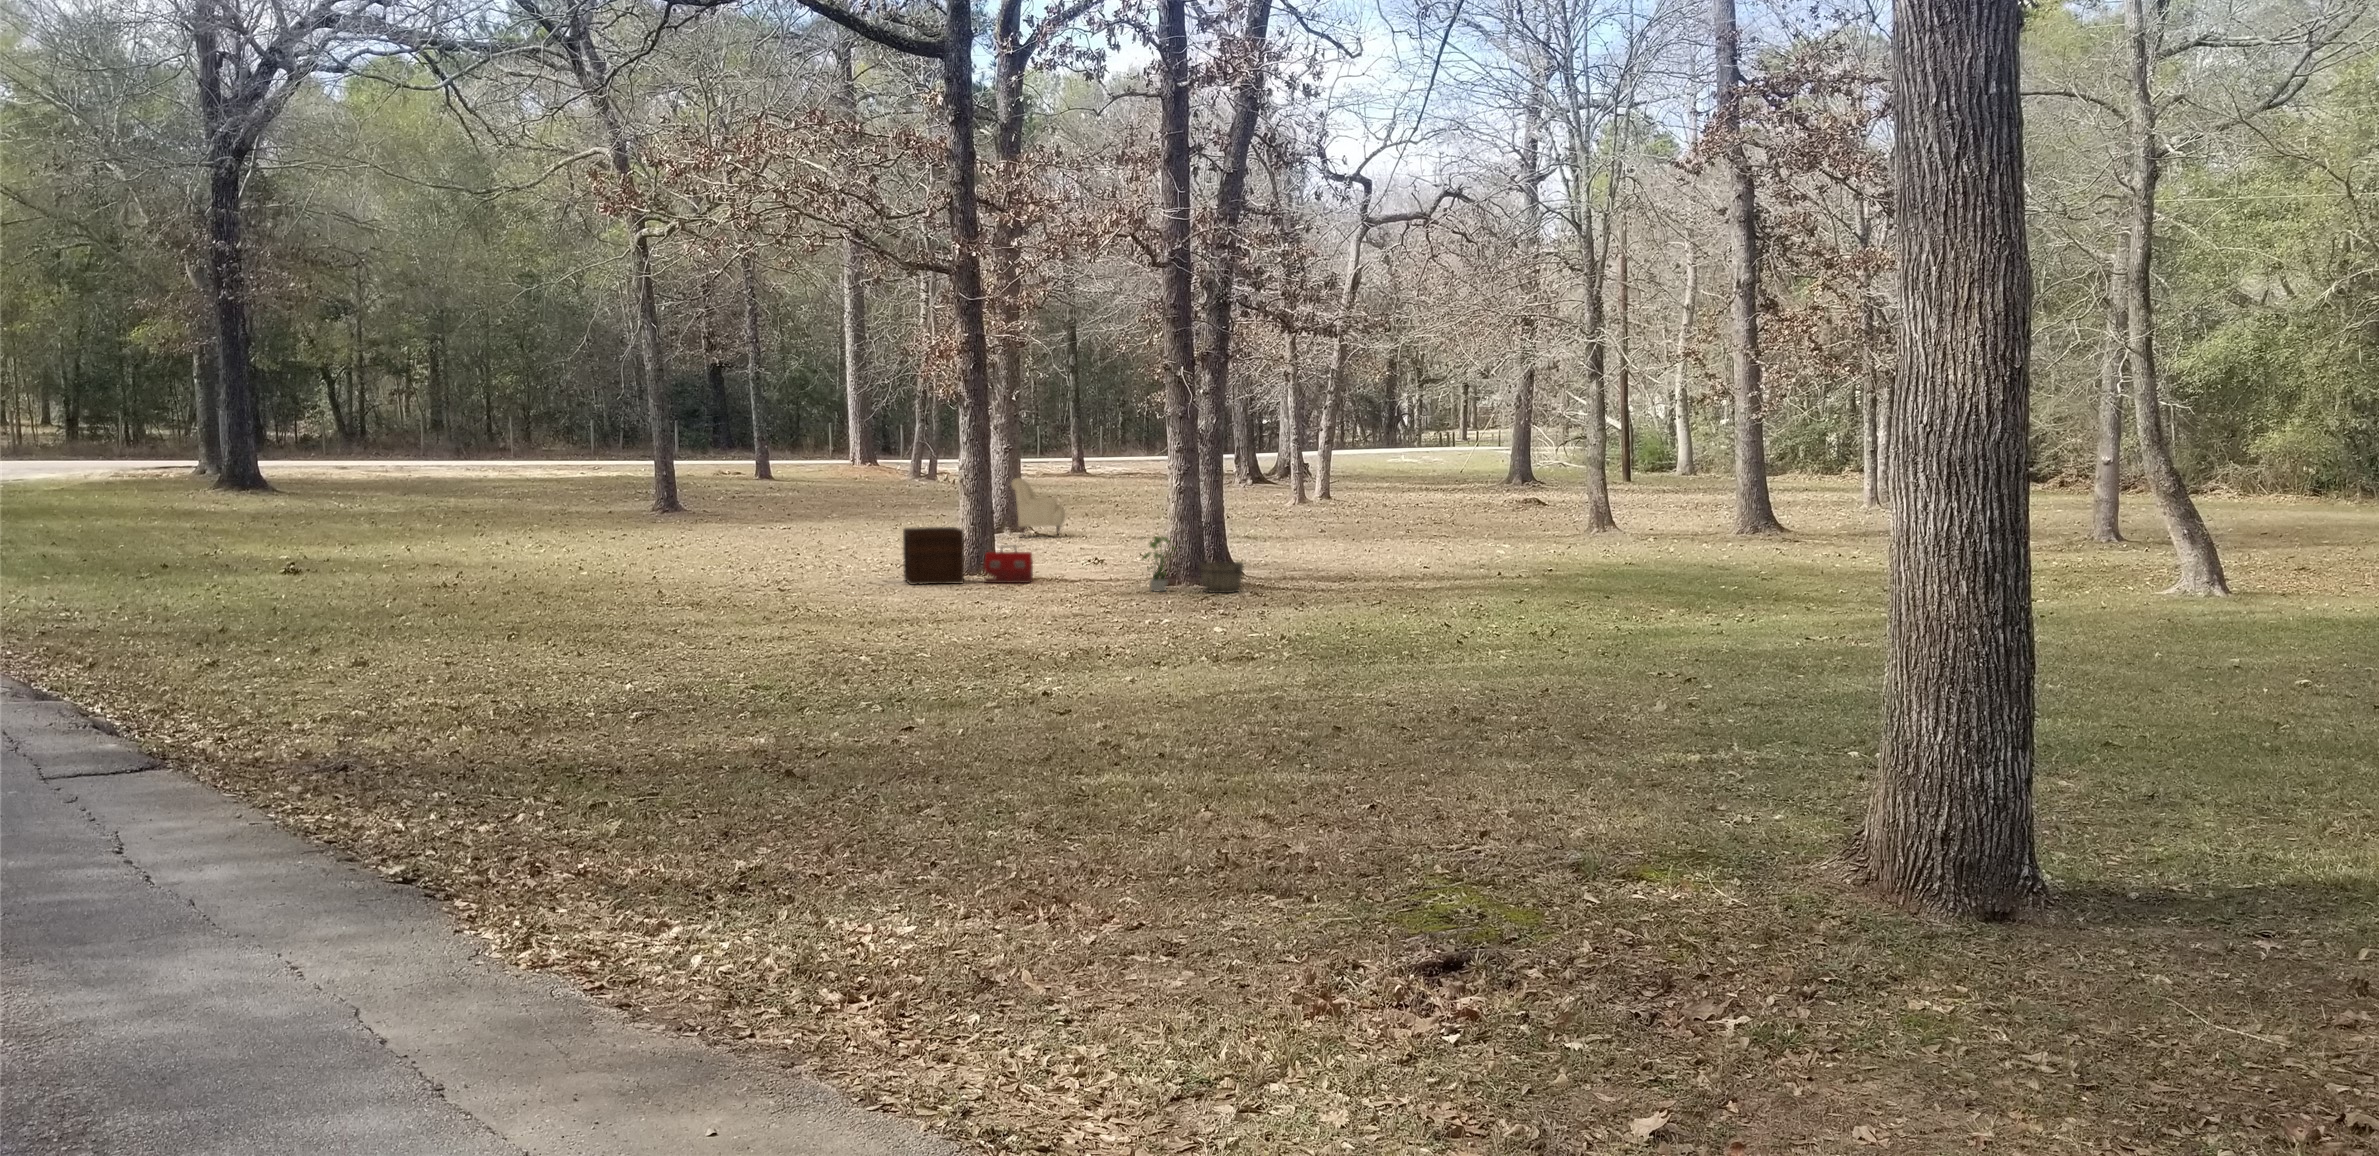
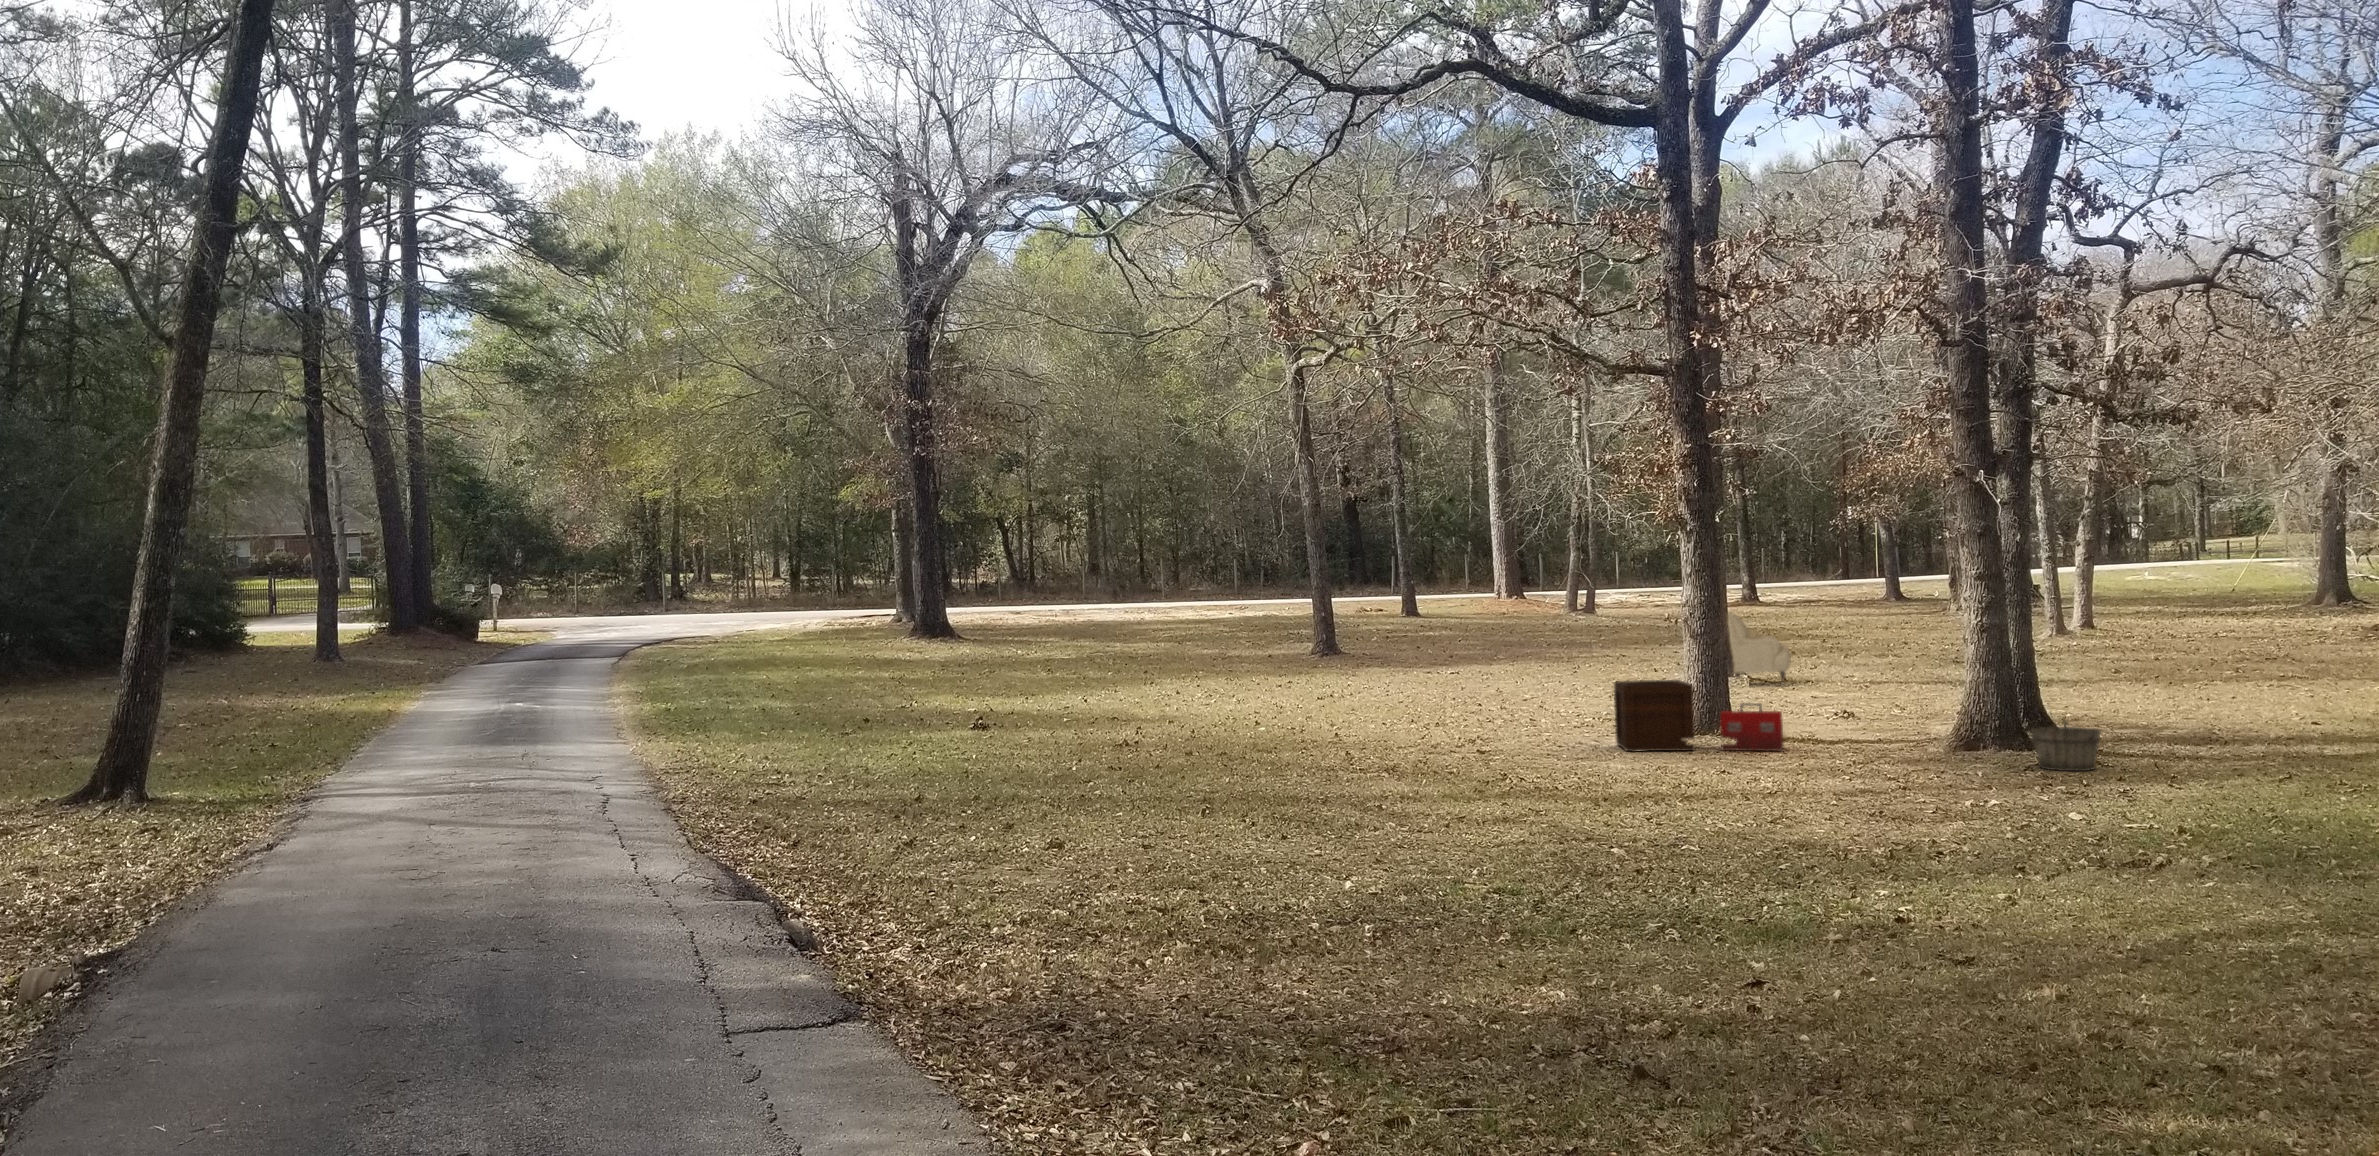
potted plant: present [1143,536,1175,591] -> none [1940,690,1996,767]

